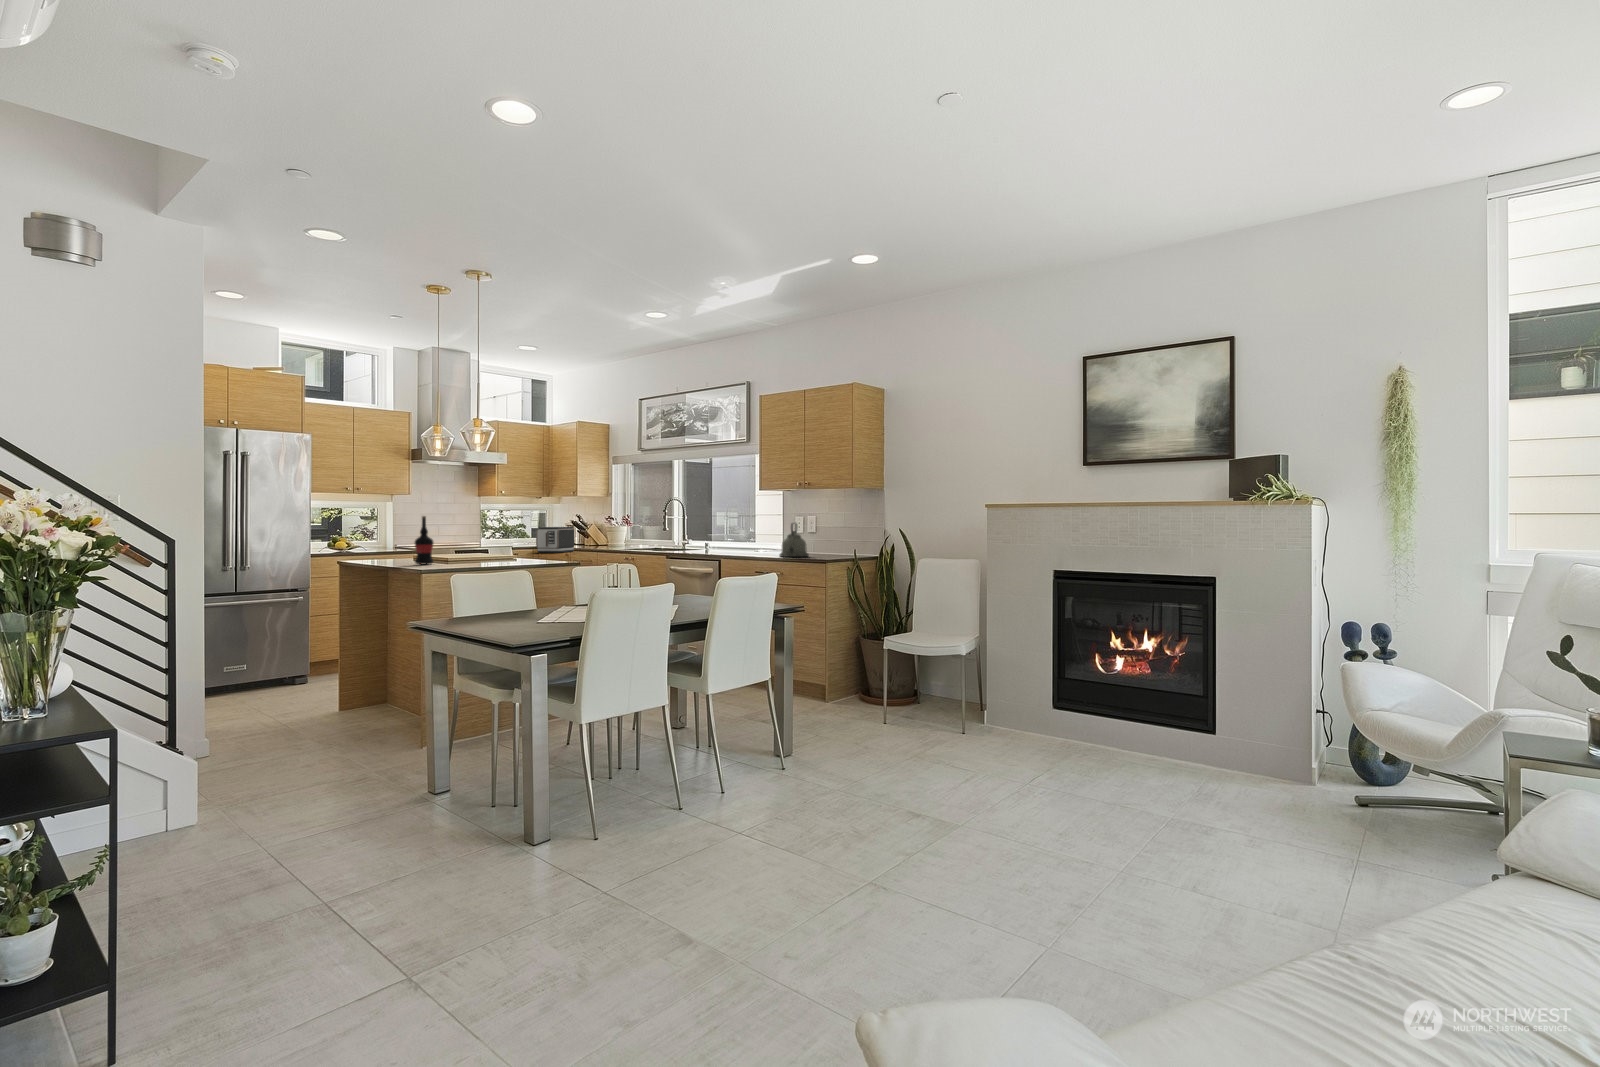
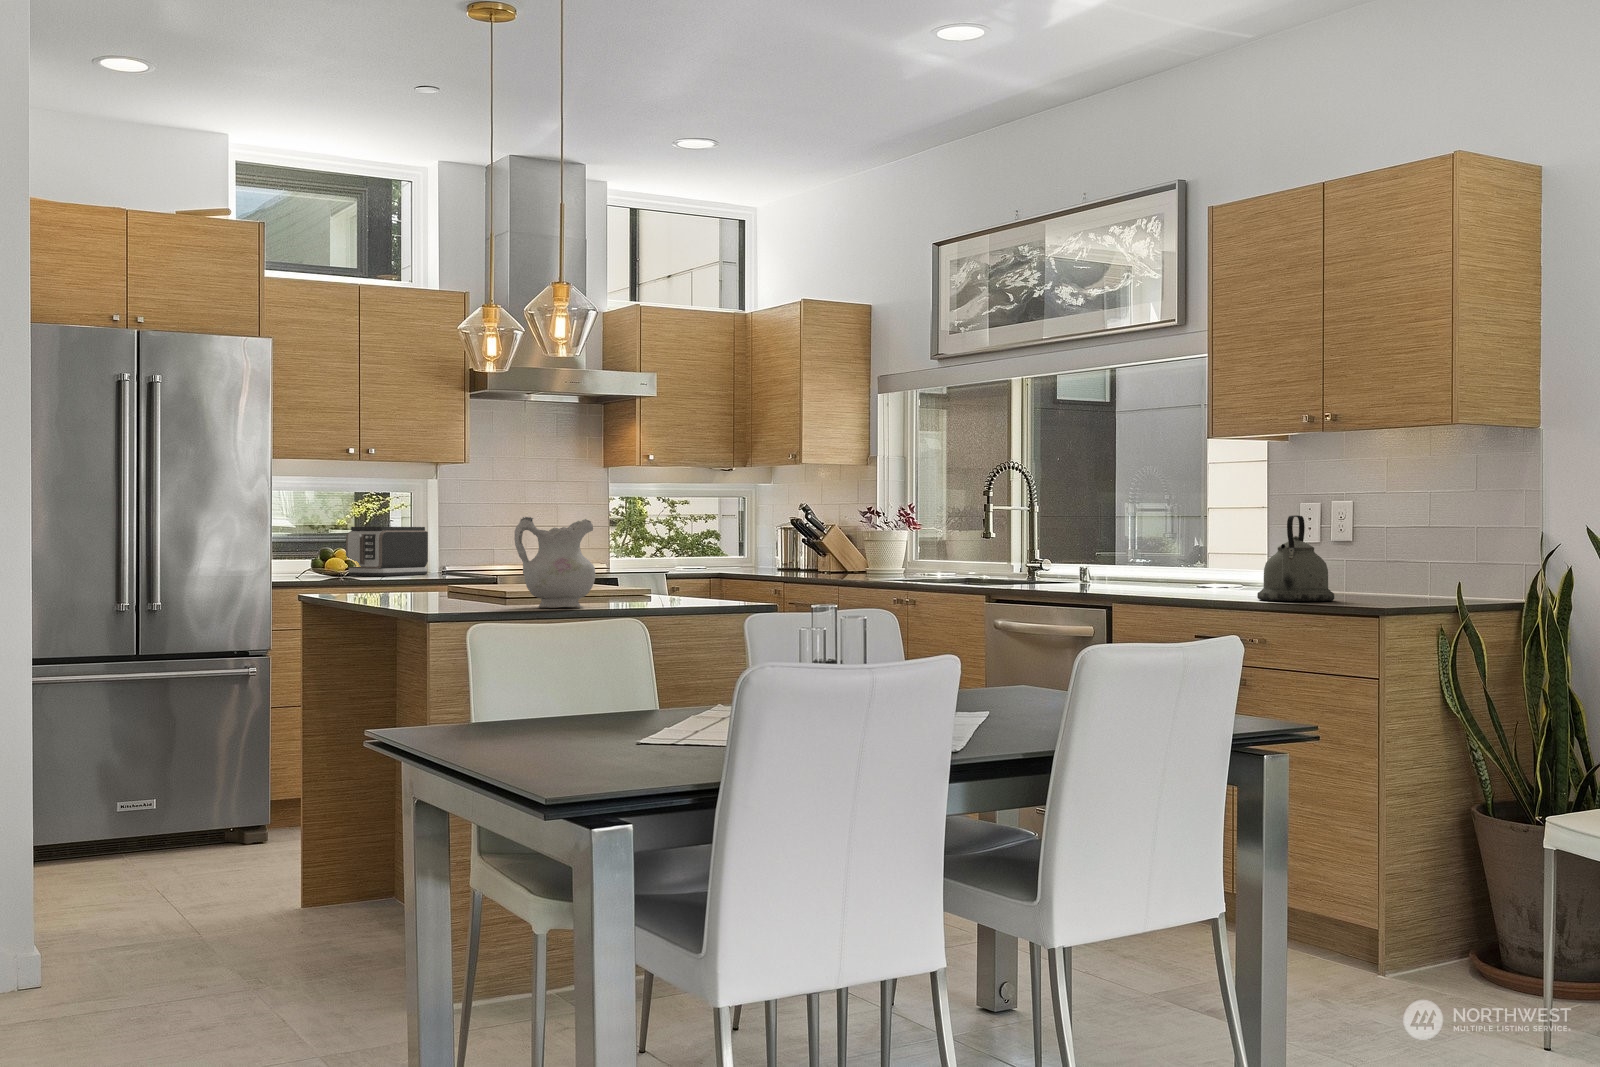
wine bottle: present [415,516,433,565] -> none [433,498,472,603]
ceramic pitcher: none [458,525,496,566] -> present [514,517,595,608]
toaster: present [536,527,574,553] -> present [346,527,428,576]

